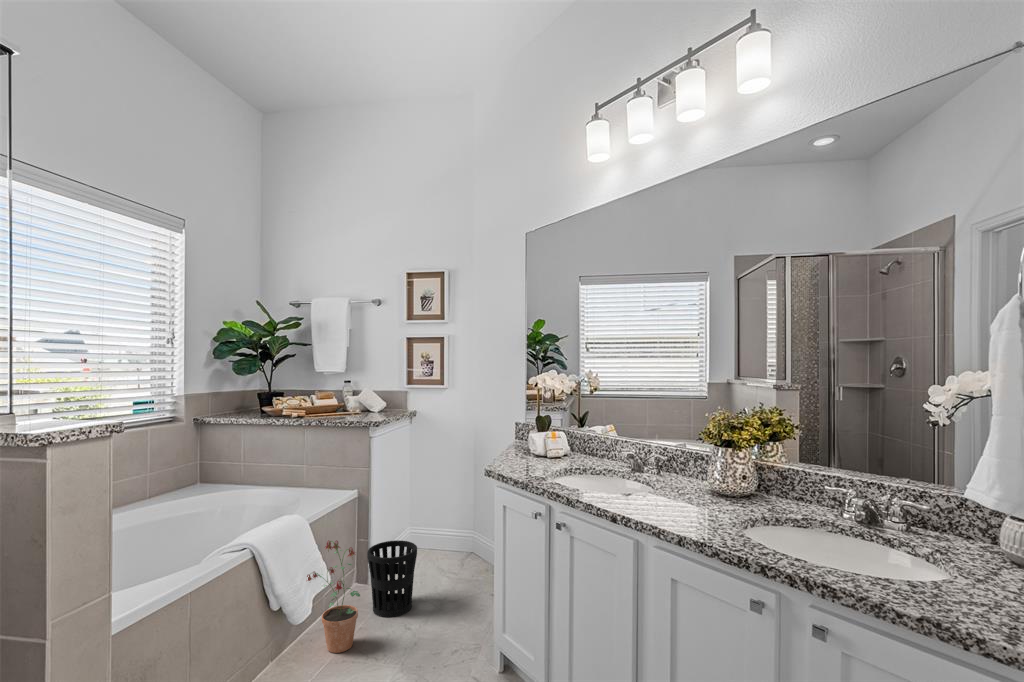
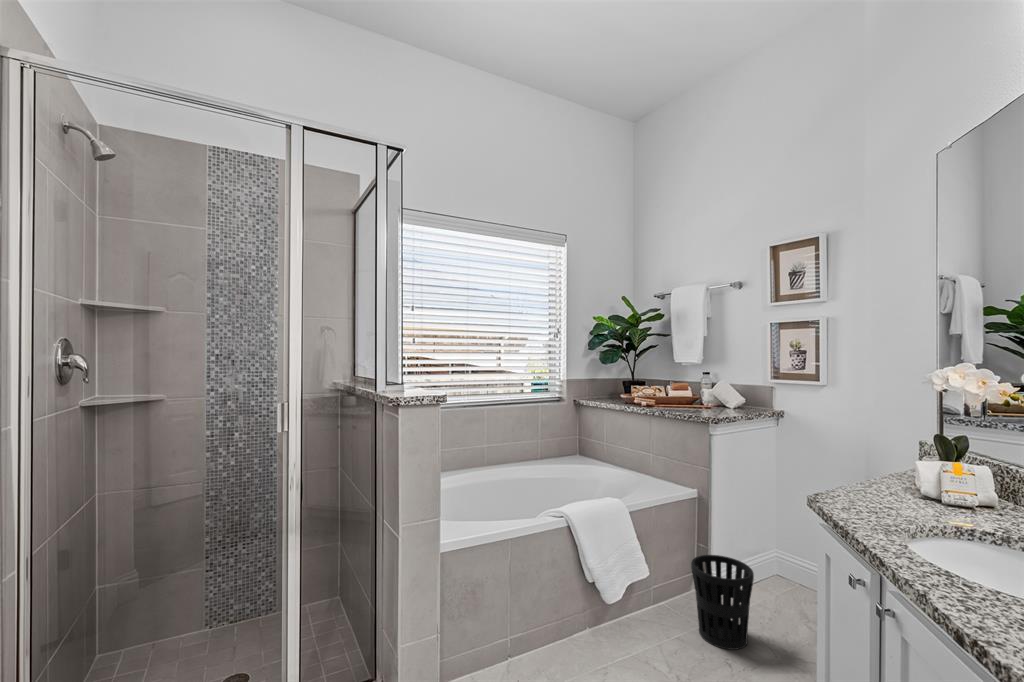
potted plant: present [307,540,360,653] -> none [613,533,666,658]

